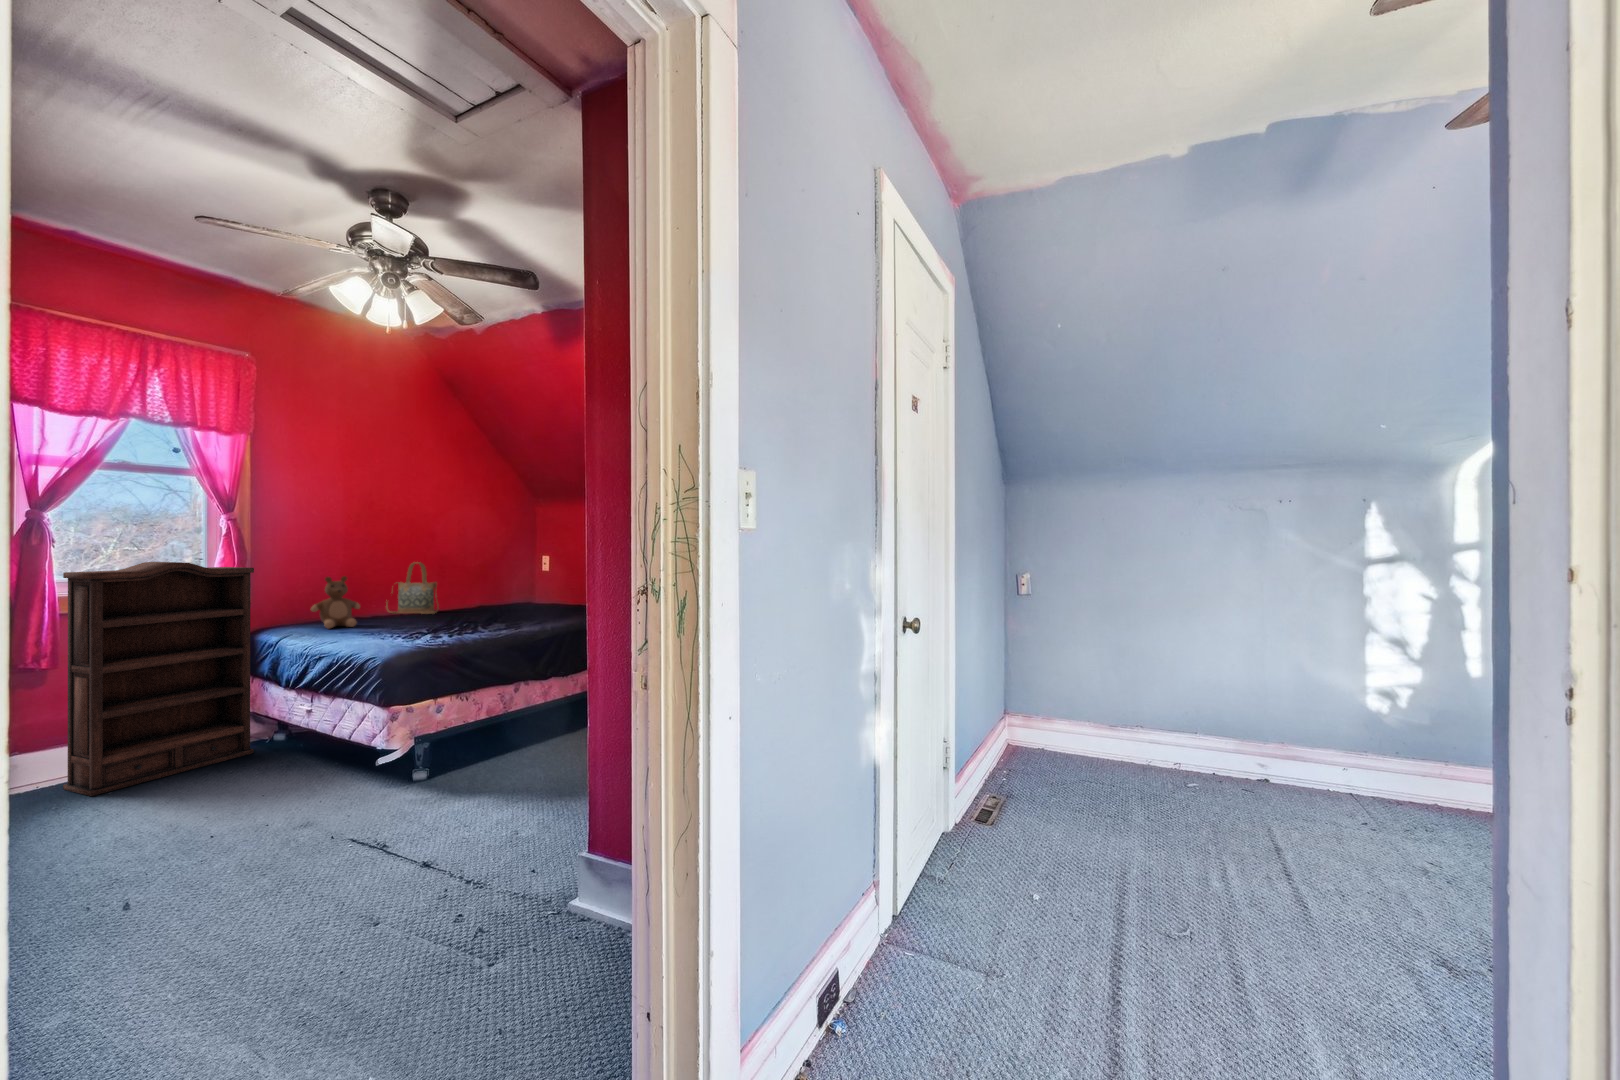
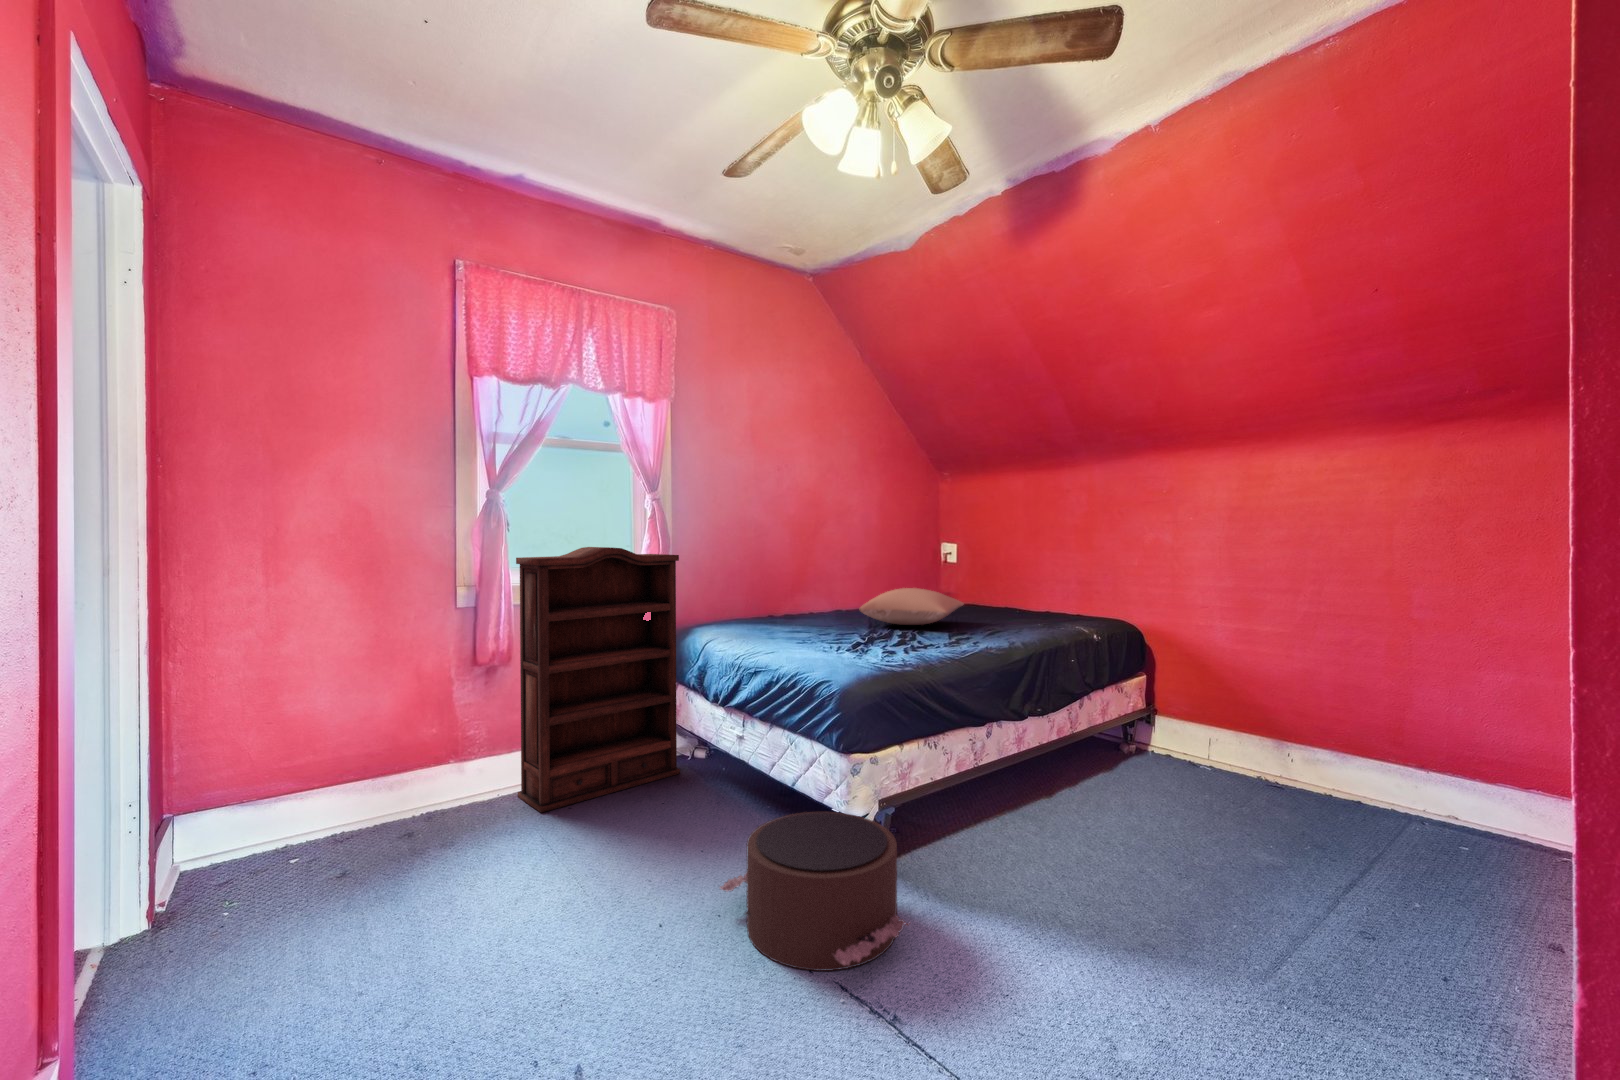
handbag: present [386,562,439,614] -> none [795,551,852,615]
teddy bear: present [311,576,360,629] -> none [731,566,780,631]
pillow: none [433,590,528,619] -> present [859,588,964,625]
pouf: none [267,747,416,844] -> present [720,812,909,971]

